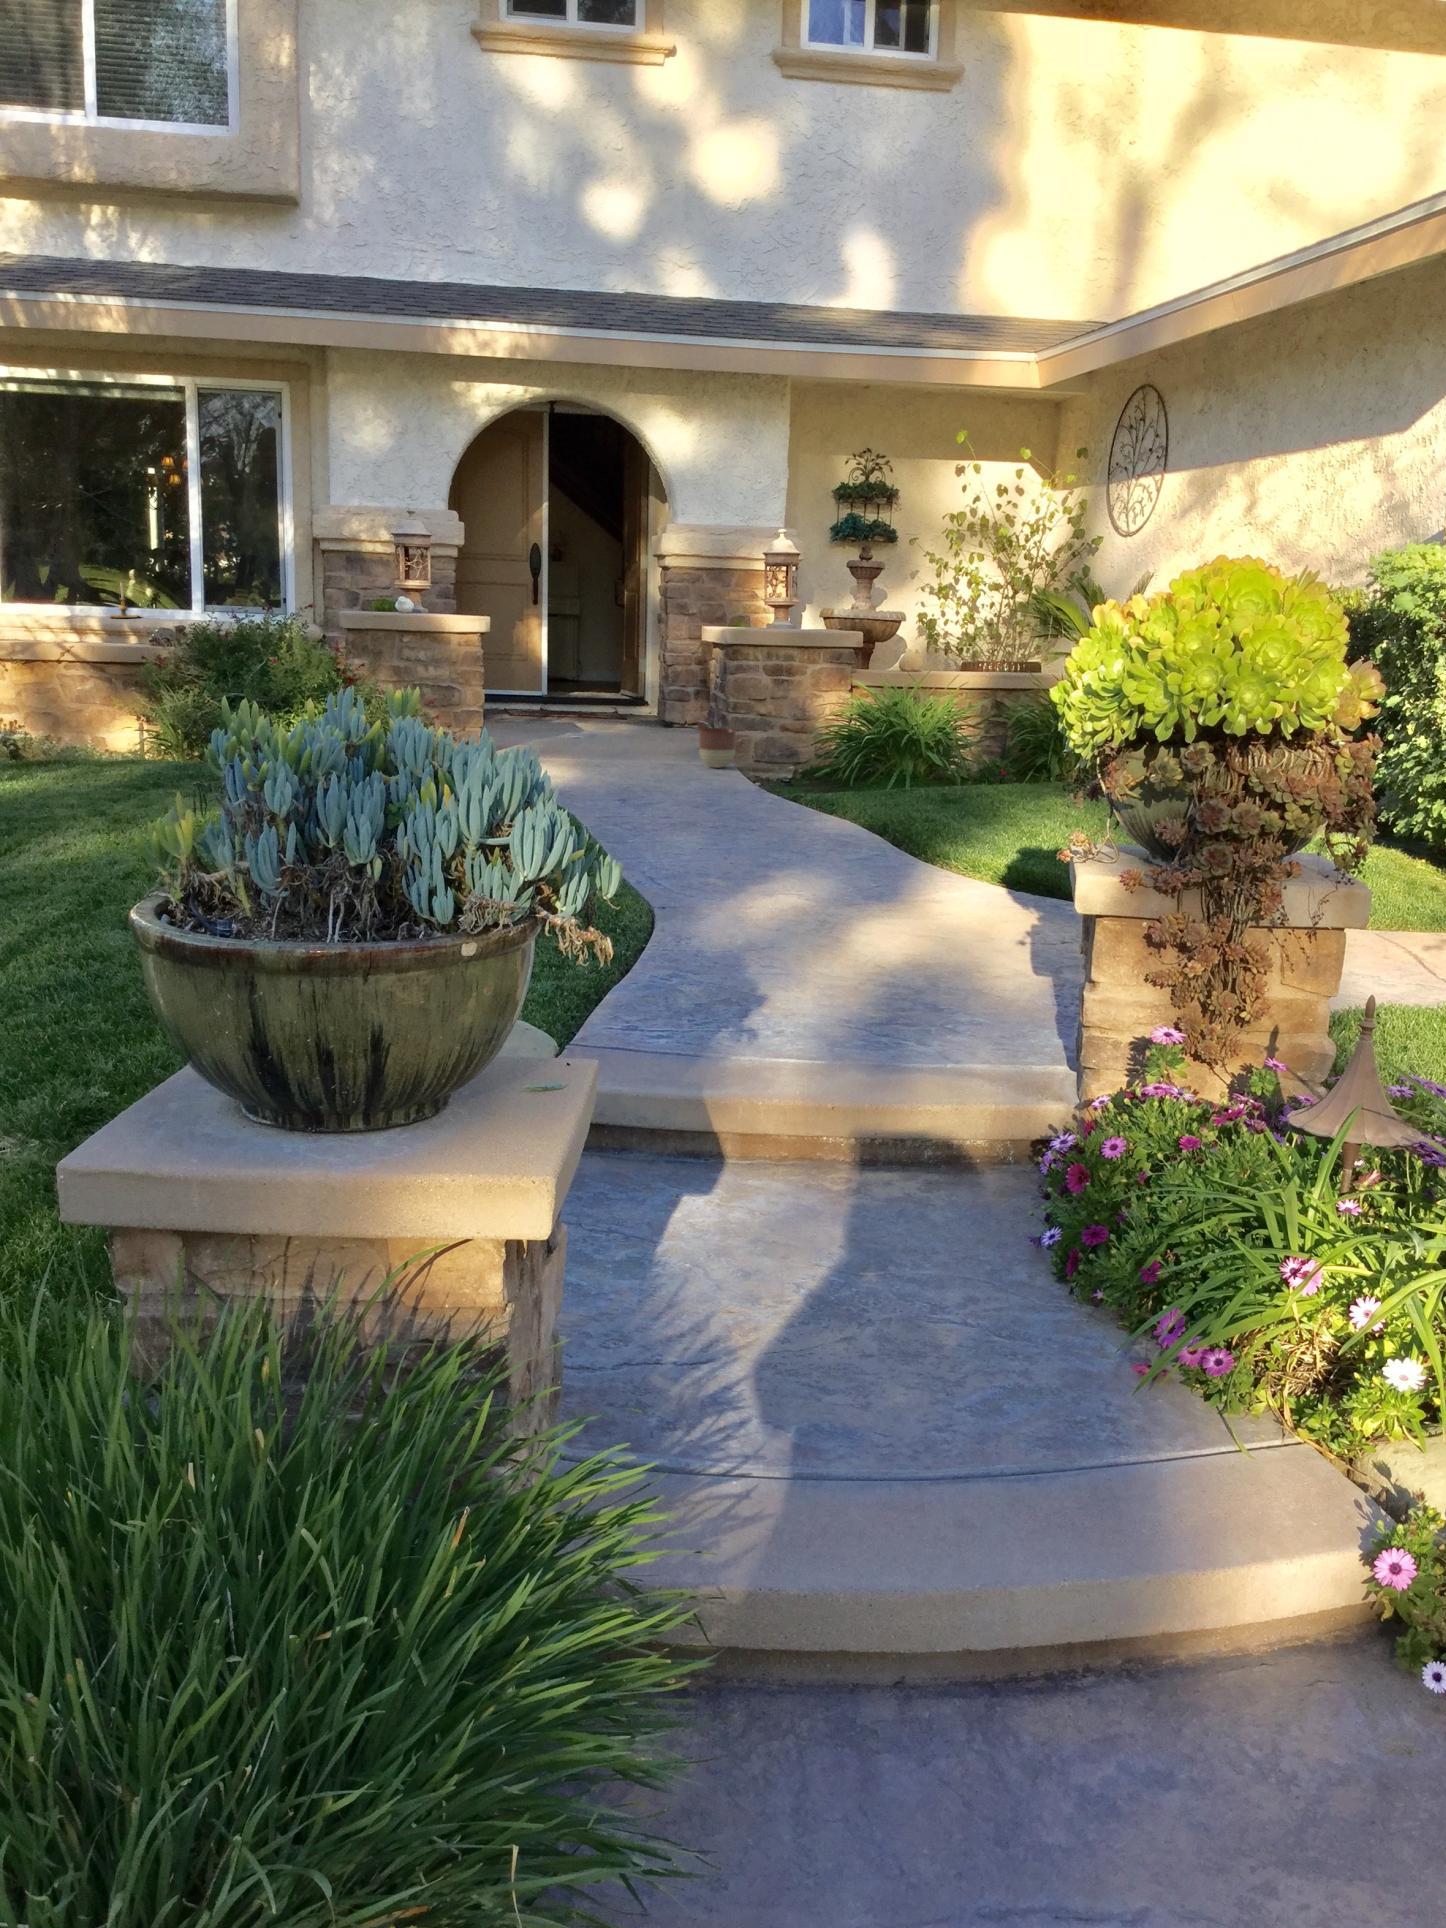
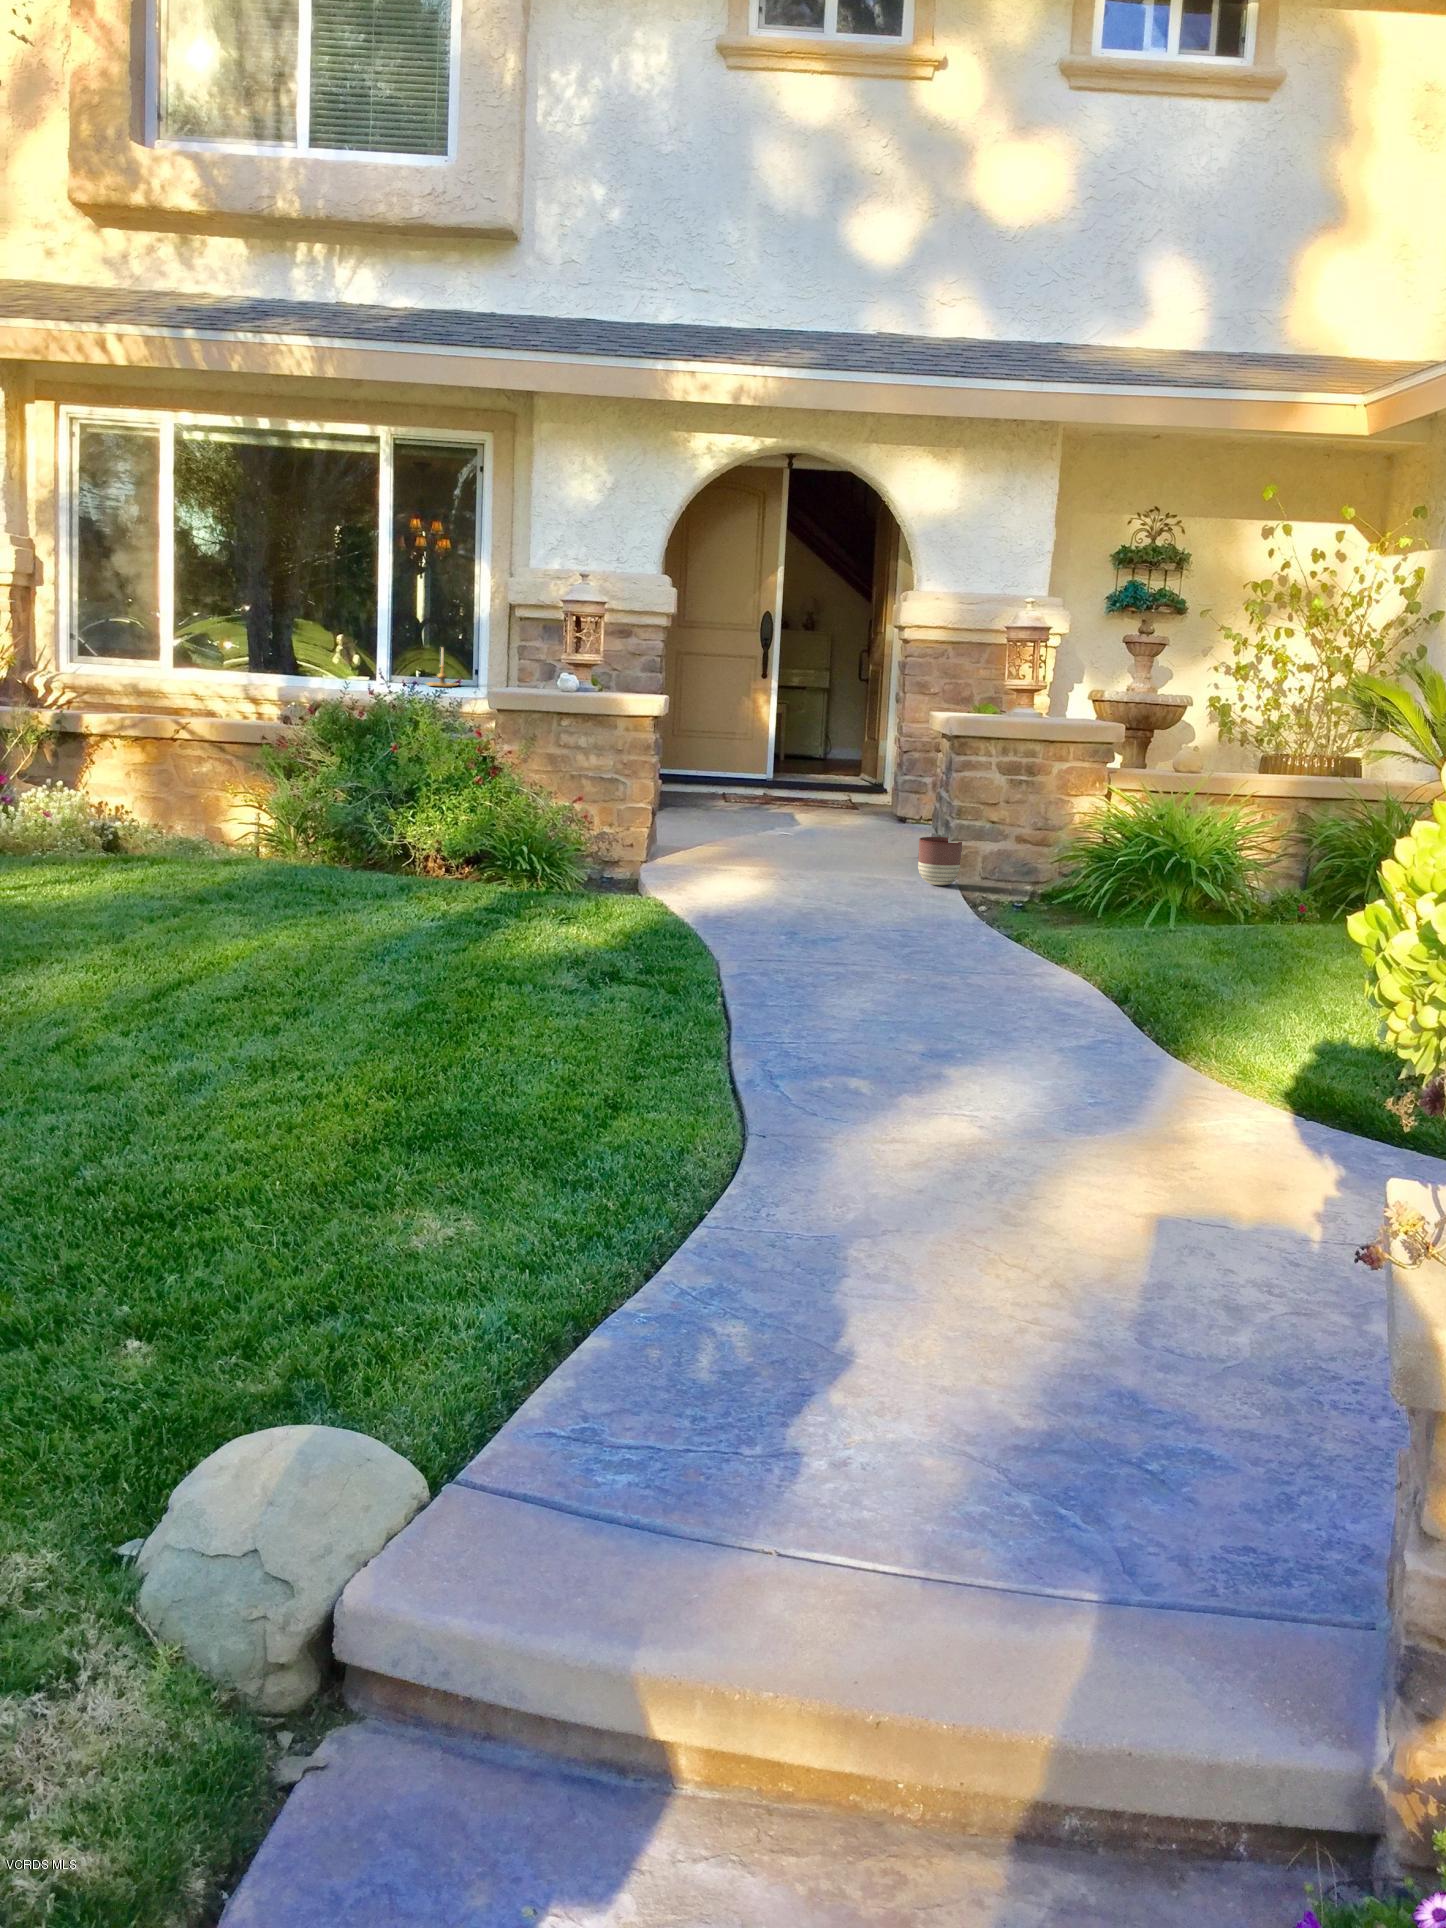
candle holder: present [109,583,138,618] -> present [427,647,458,687]

